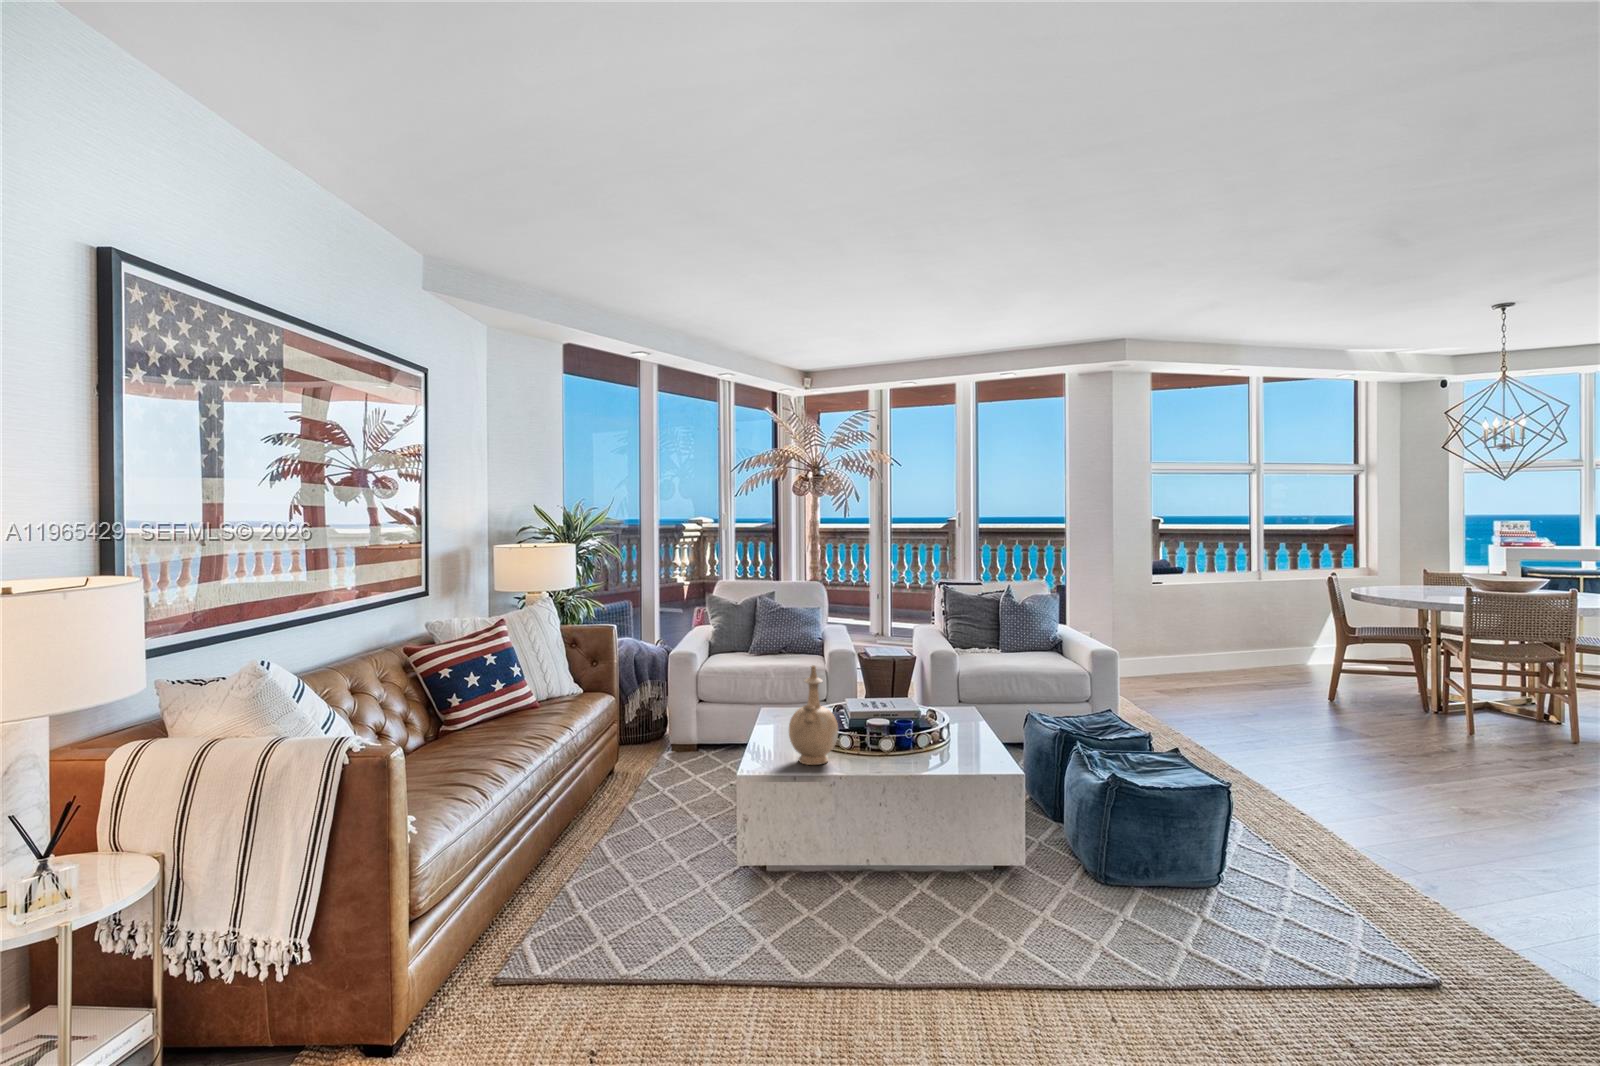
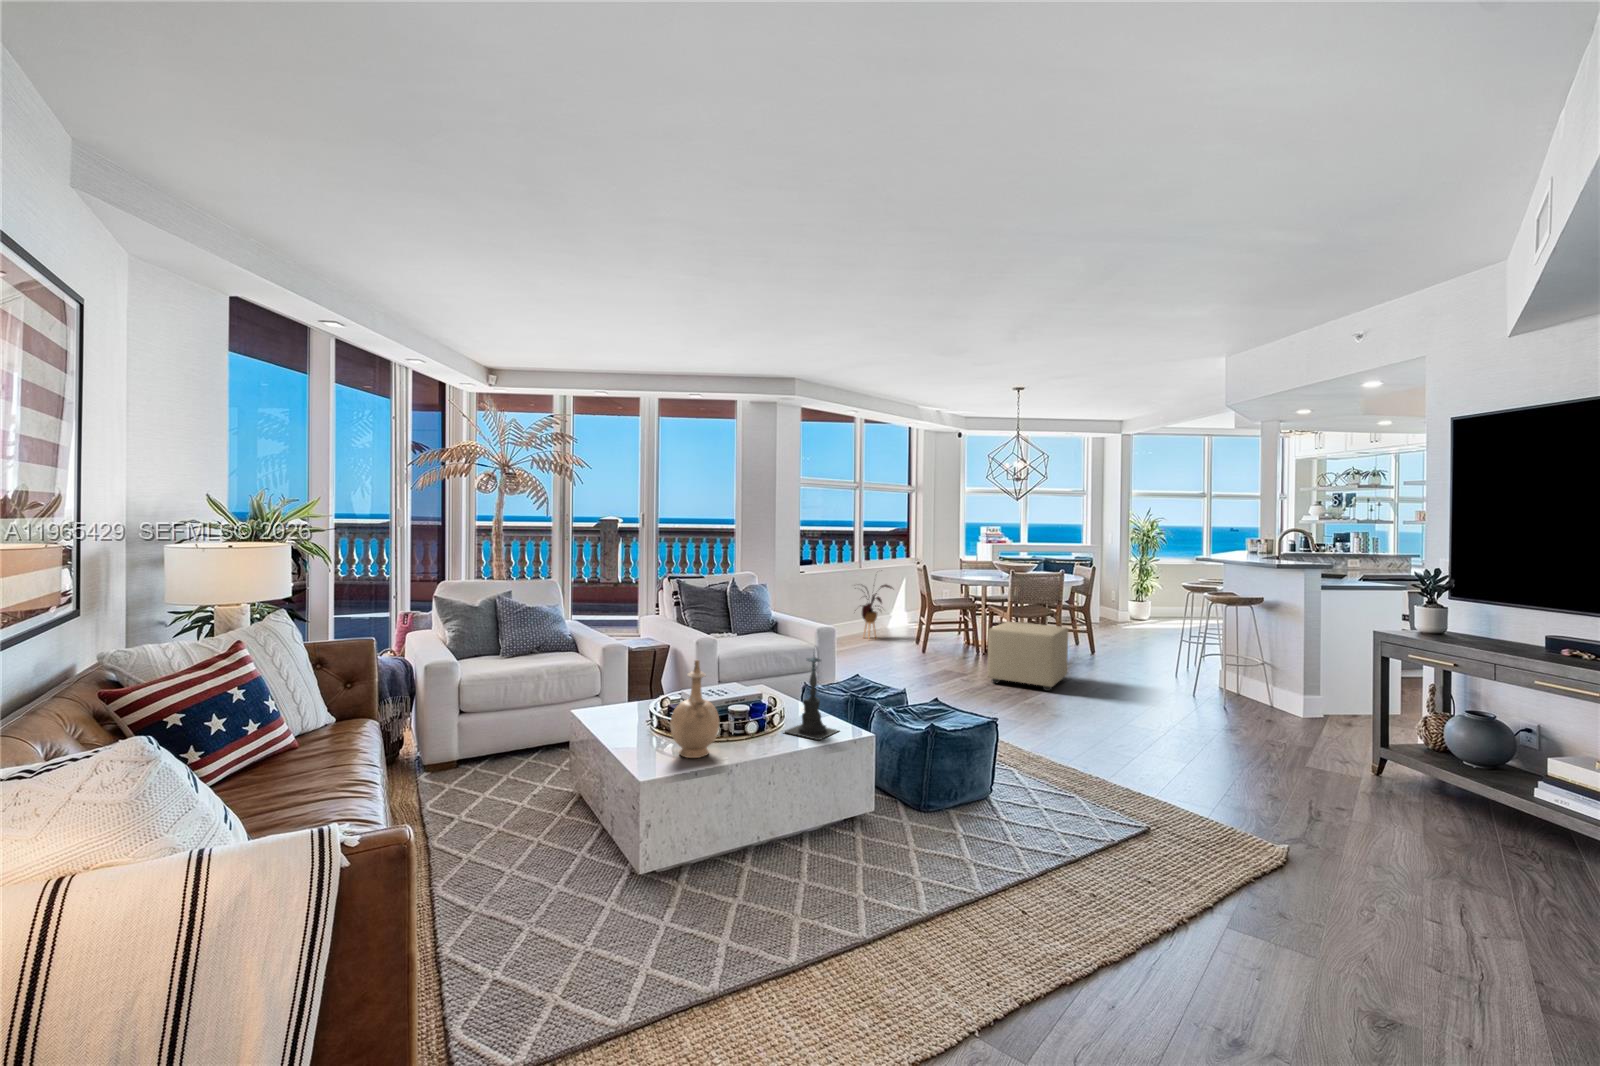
house plant: none [1229,582,1296,676] -> present [862,585,892,639]
candle holder: none [925,664,990,770] -> present [785,655,839,740]
ottoman: none [1393,664,1563,776] -> present [987,622,1068,691]

